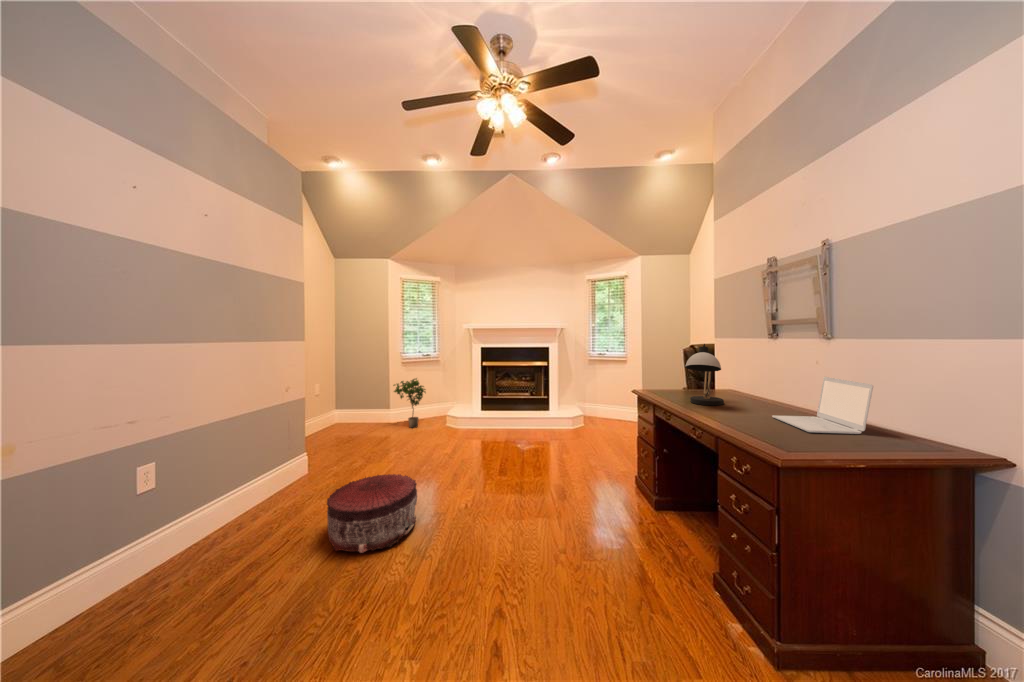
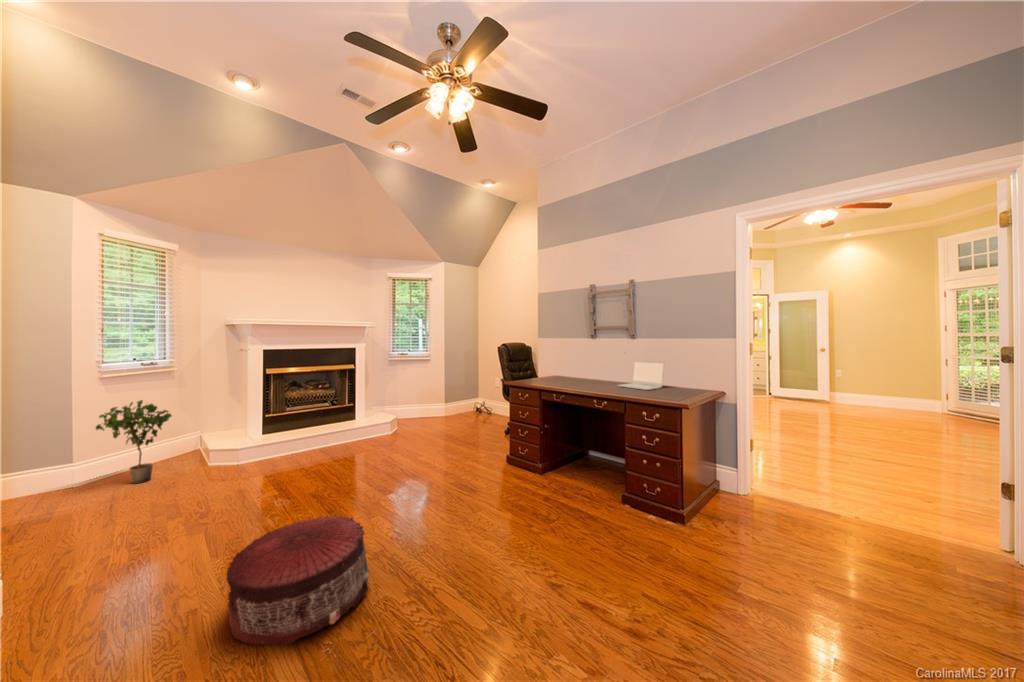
desk lamp: present [685,344,724,406] -> none [558,341,585,385]

